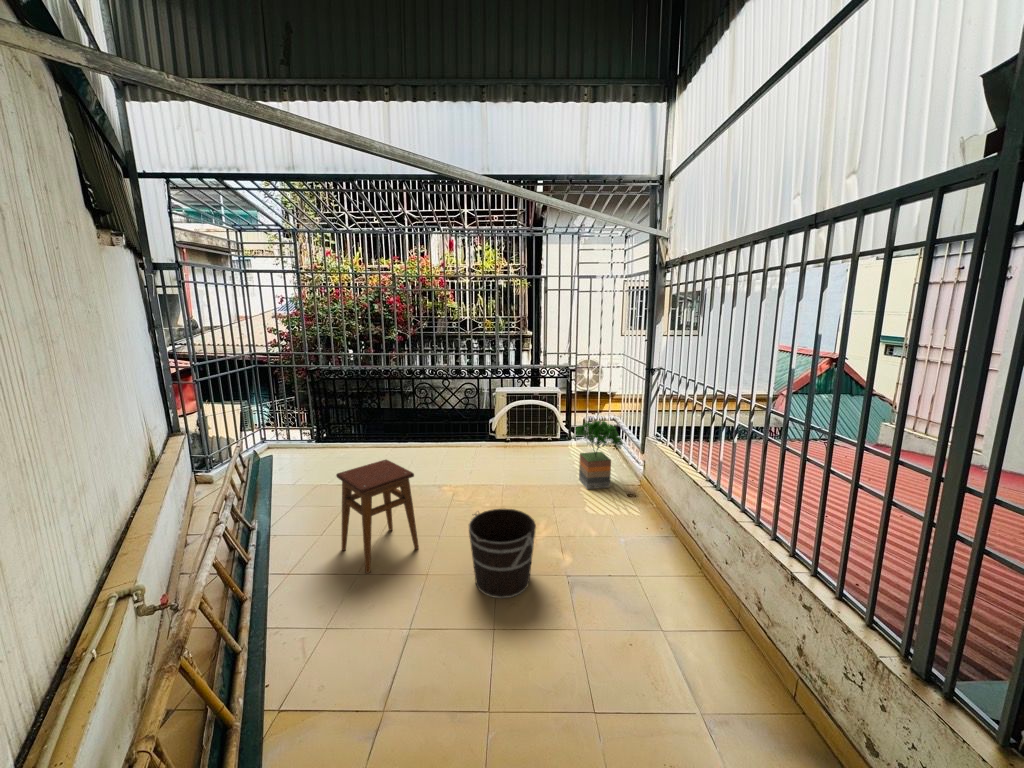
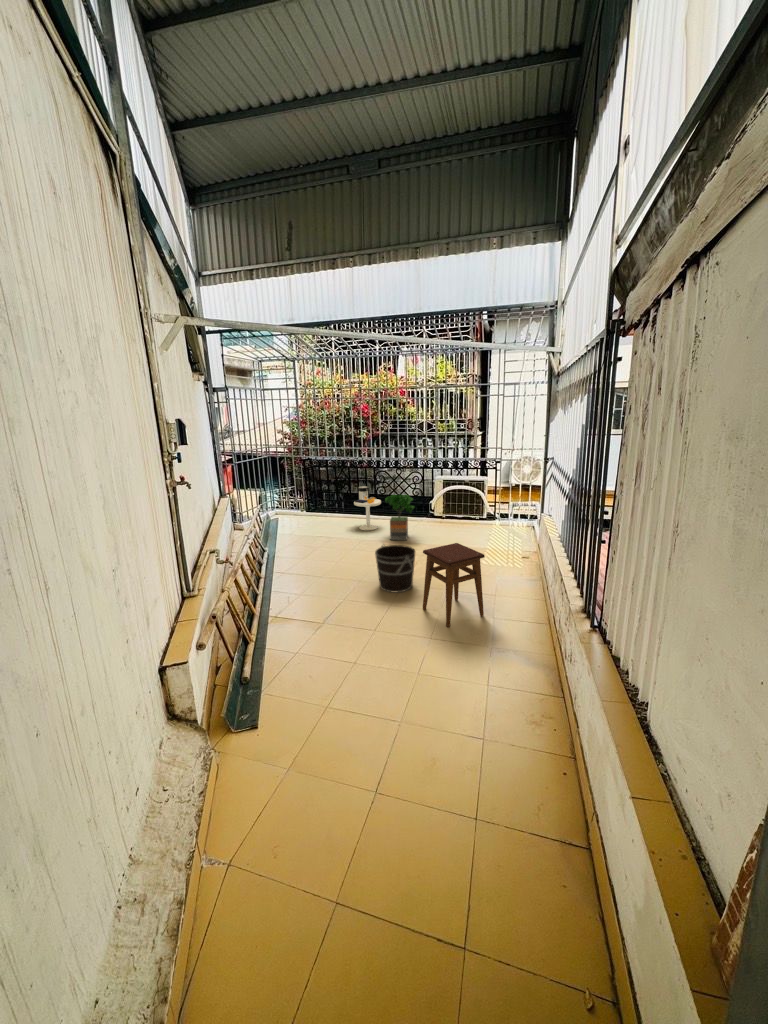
side table: none [394,405,433,467] -> present [354,486,381,530]
potted tree: present [576,421,623,489] -> present [386,495,414,540]
stool: present [336,460,419,573] -> present [423,543,485,627]

